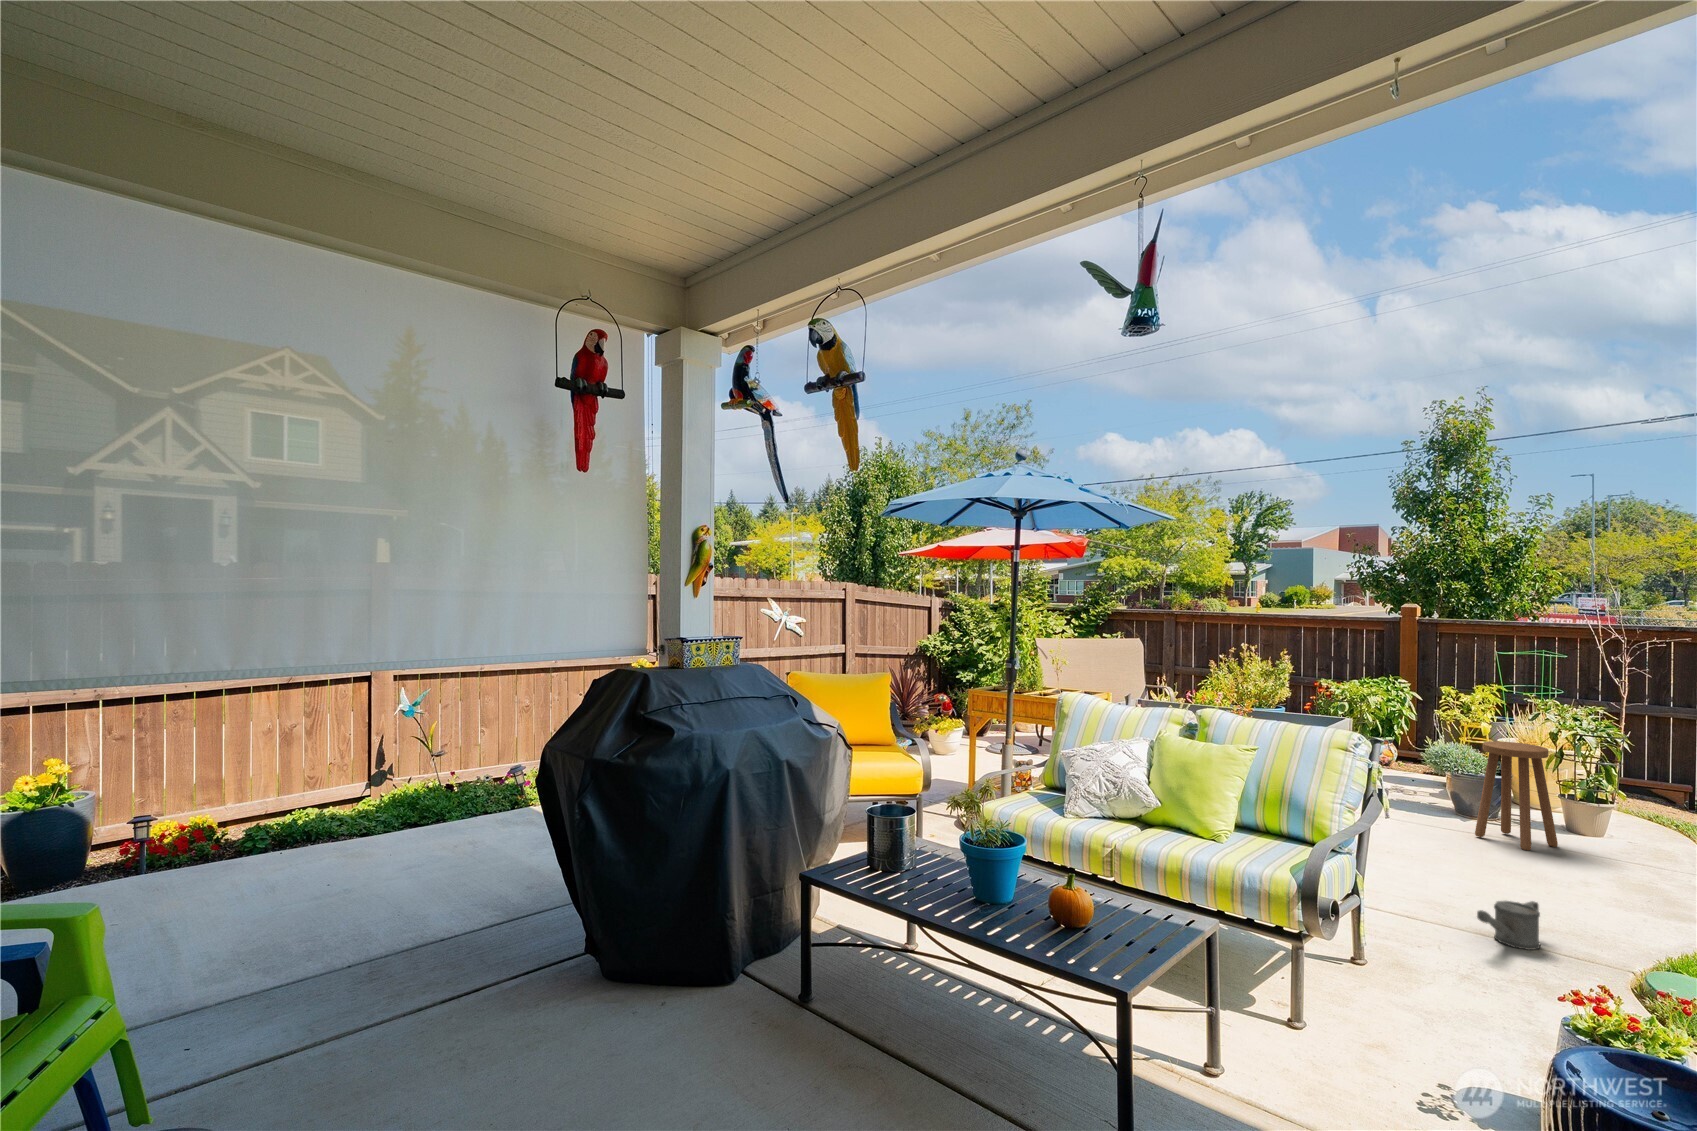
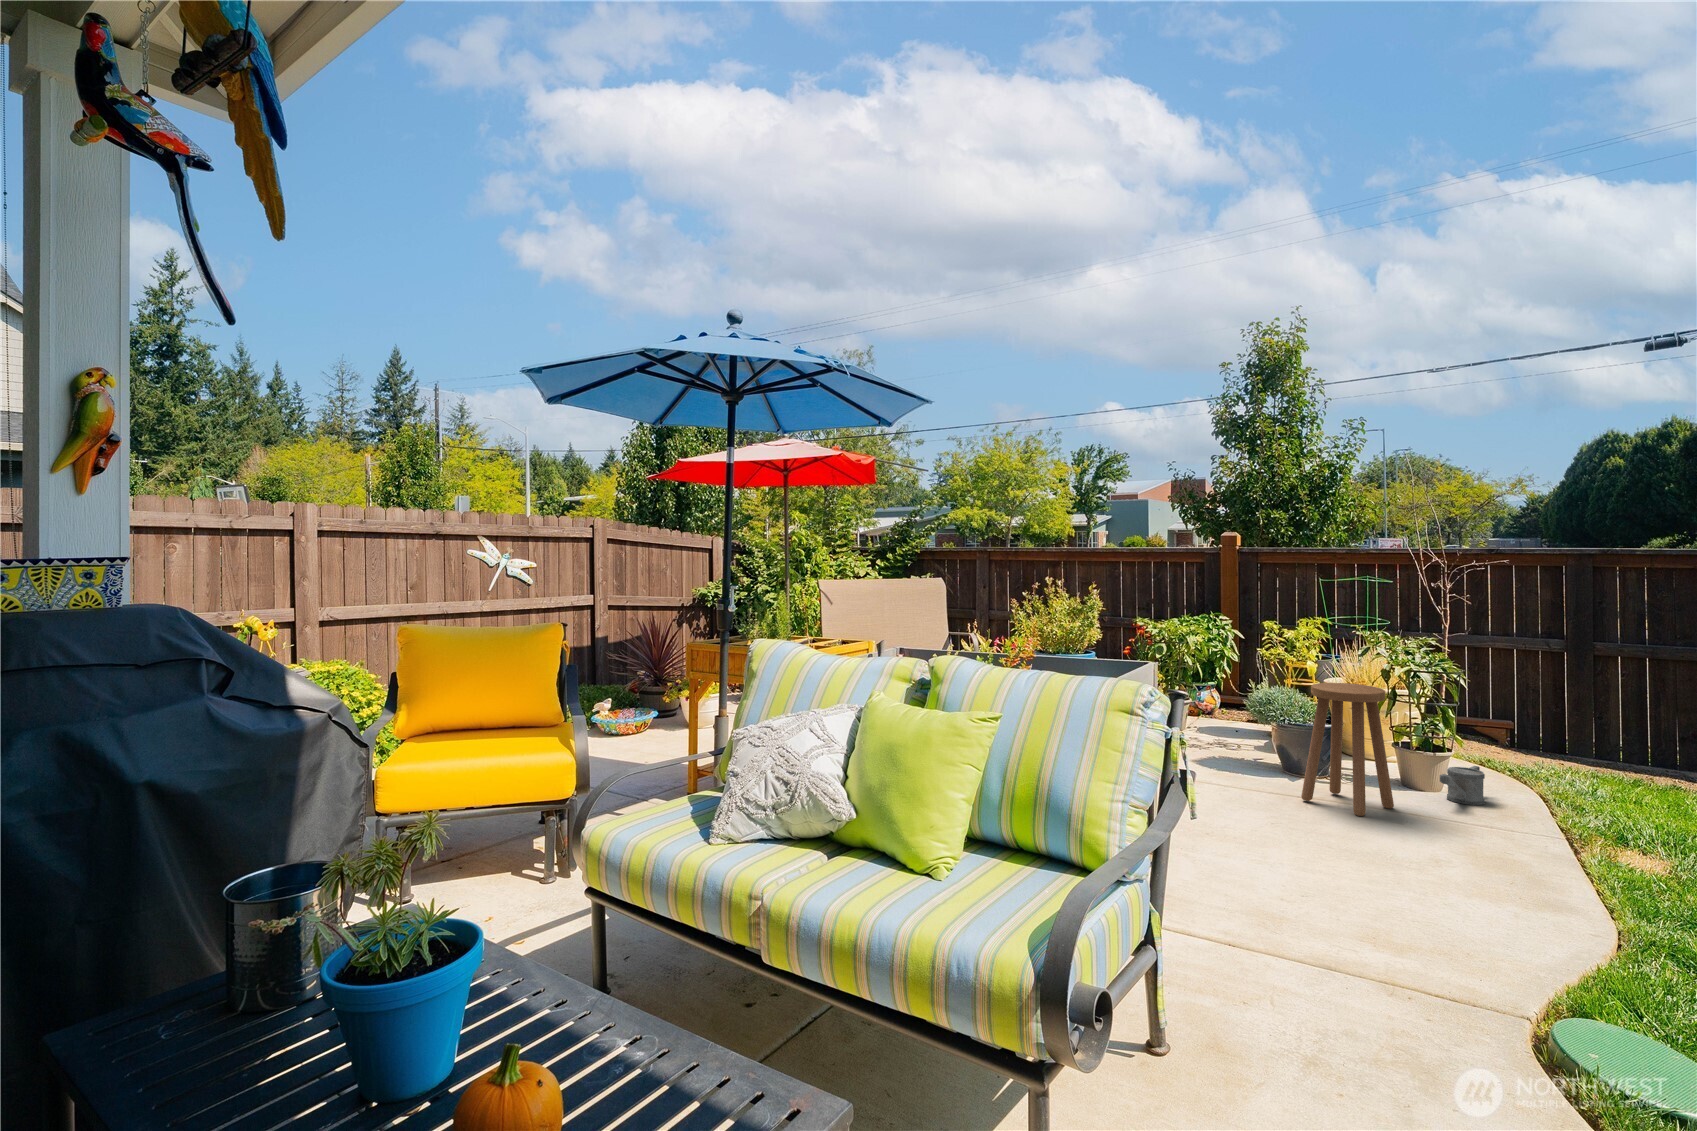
watering can: present [1477,901,1540,950] -> present [1440,766,1485,805]

